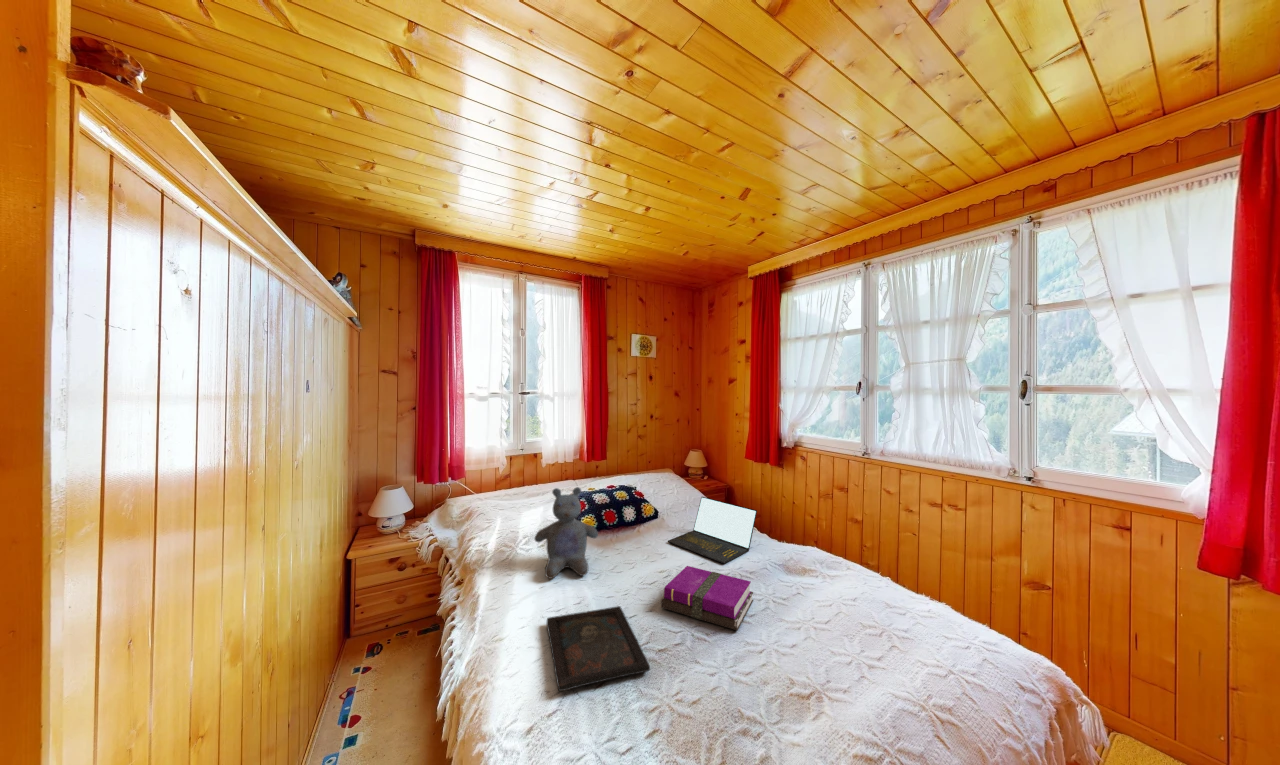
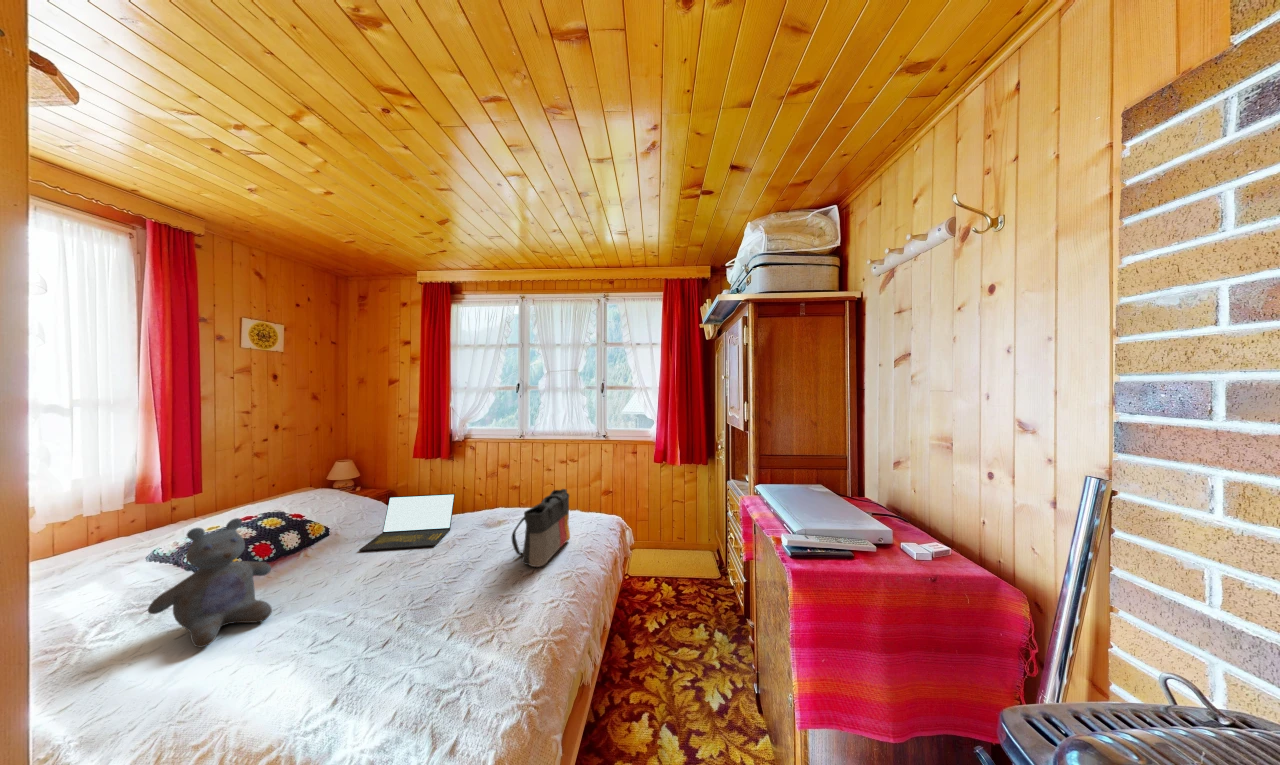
tote bag: none [793,546,893,657] -> present [512,489,570,567]
notebook: present [661,566,753,630] -> none [398,544,478,598]
tray: present [547,606,650,691] -> none [252,618,425,706]

